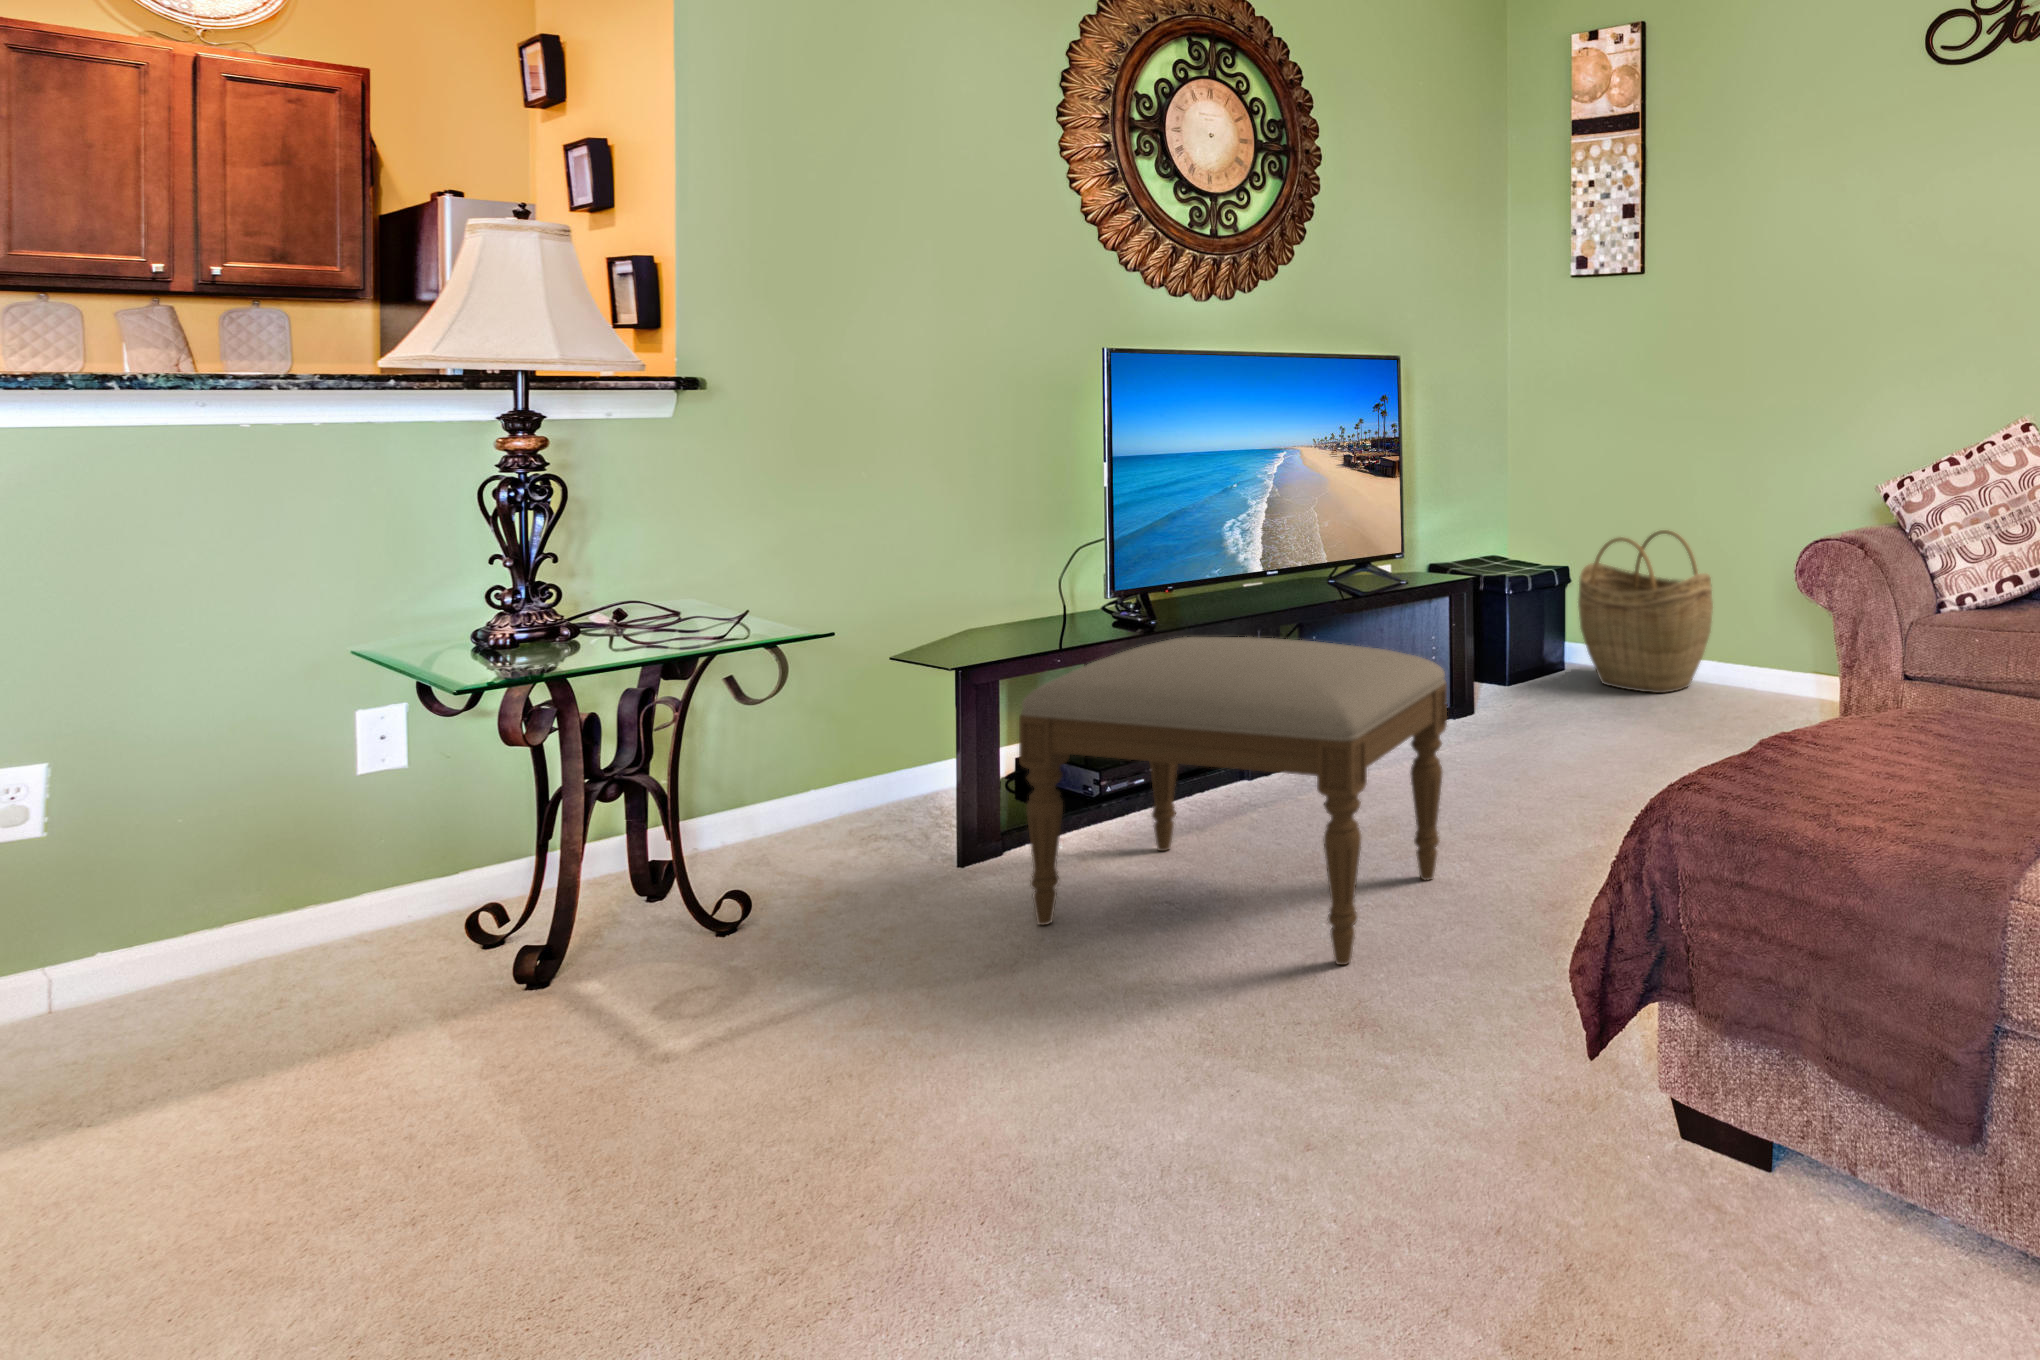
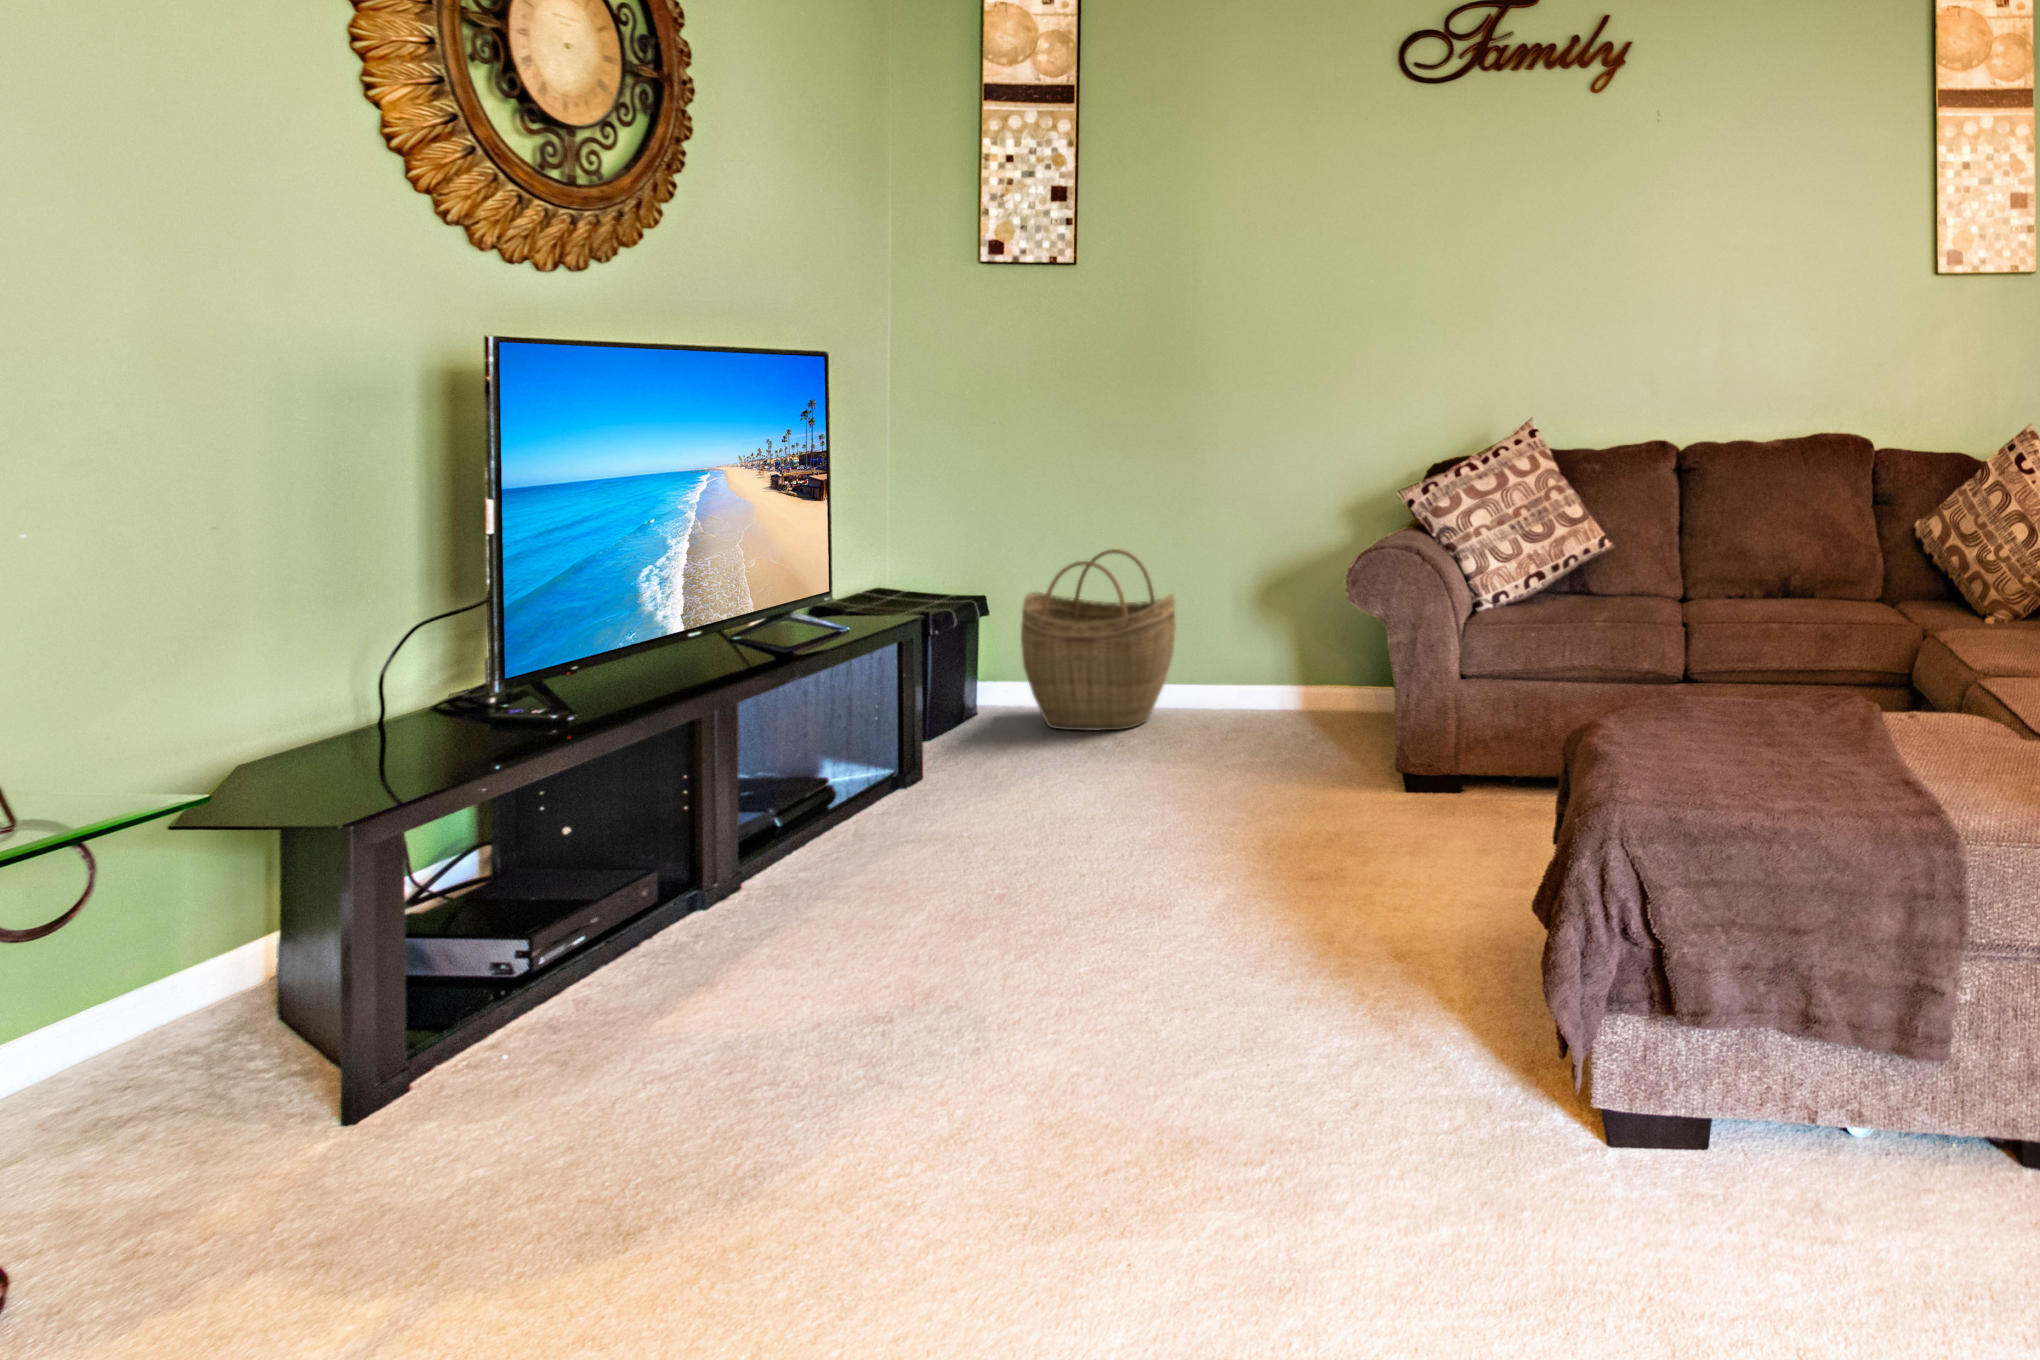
ottoman: present [1019,637,1447,965] -> none [549,726,1129,1222]

